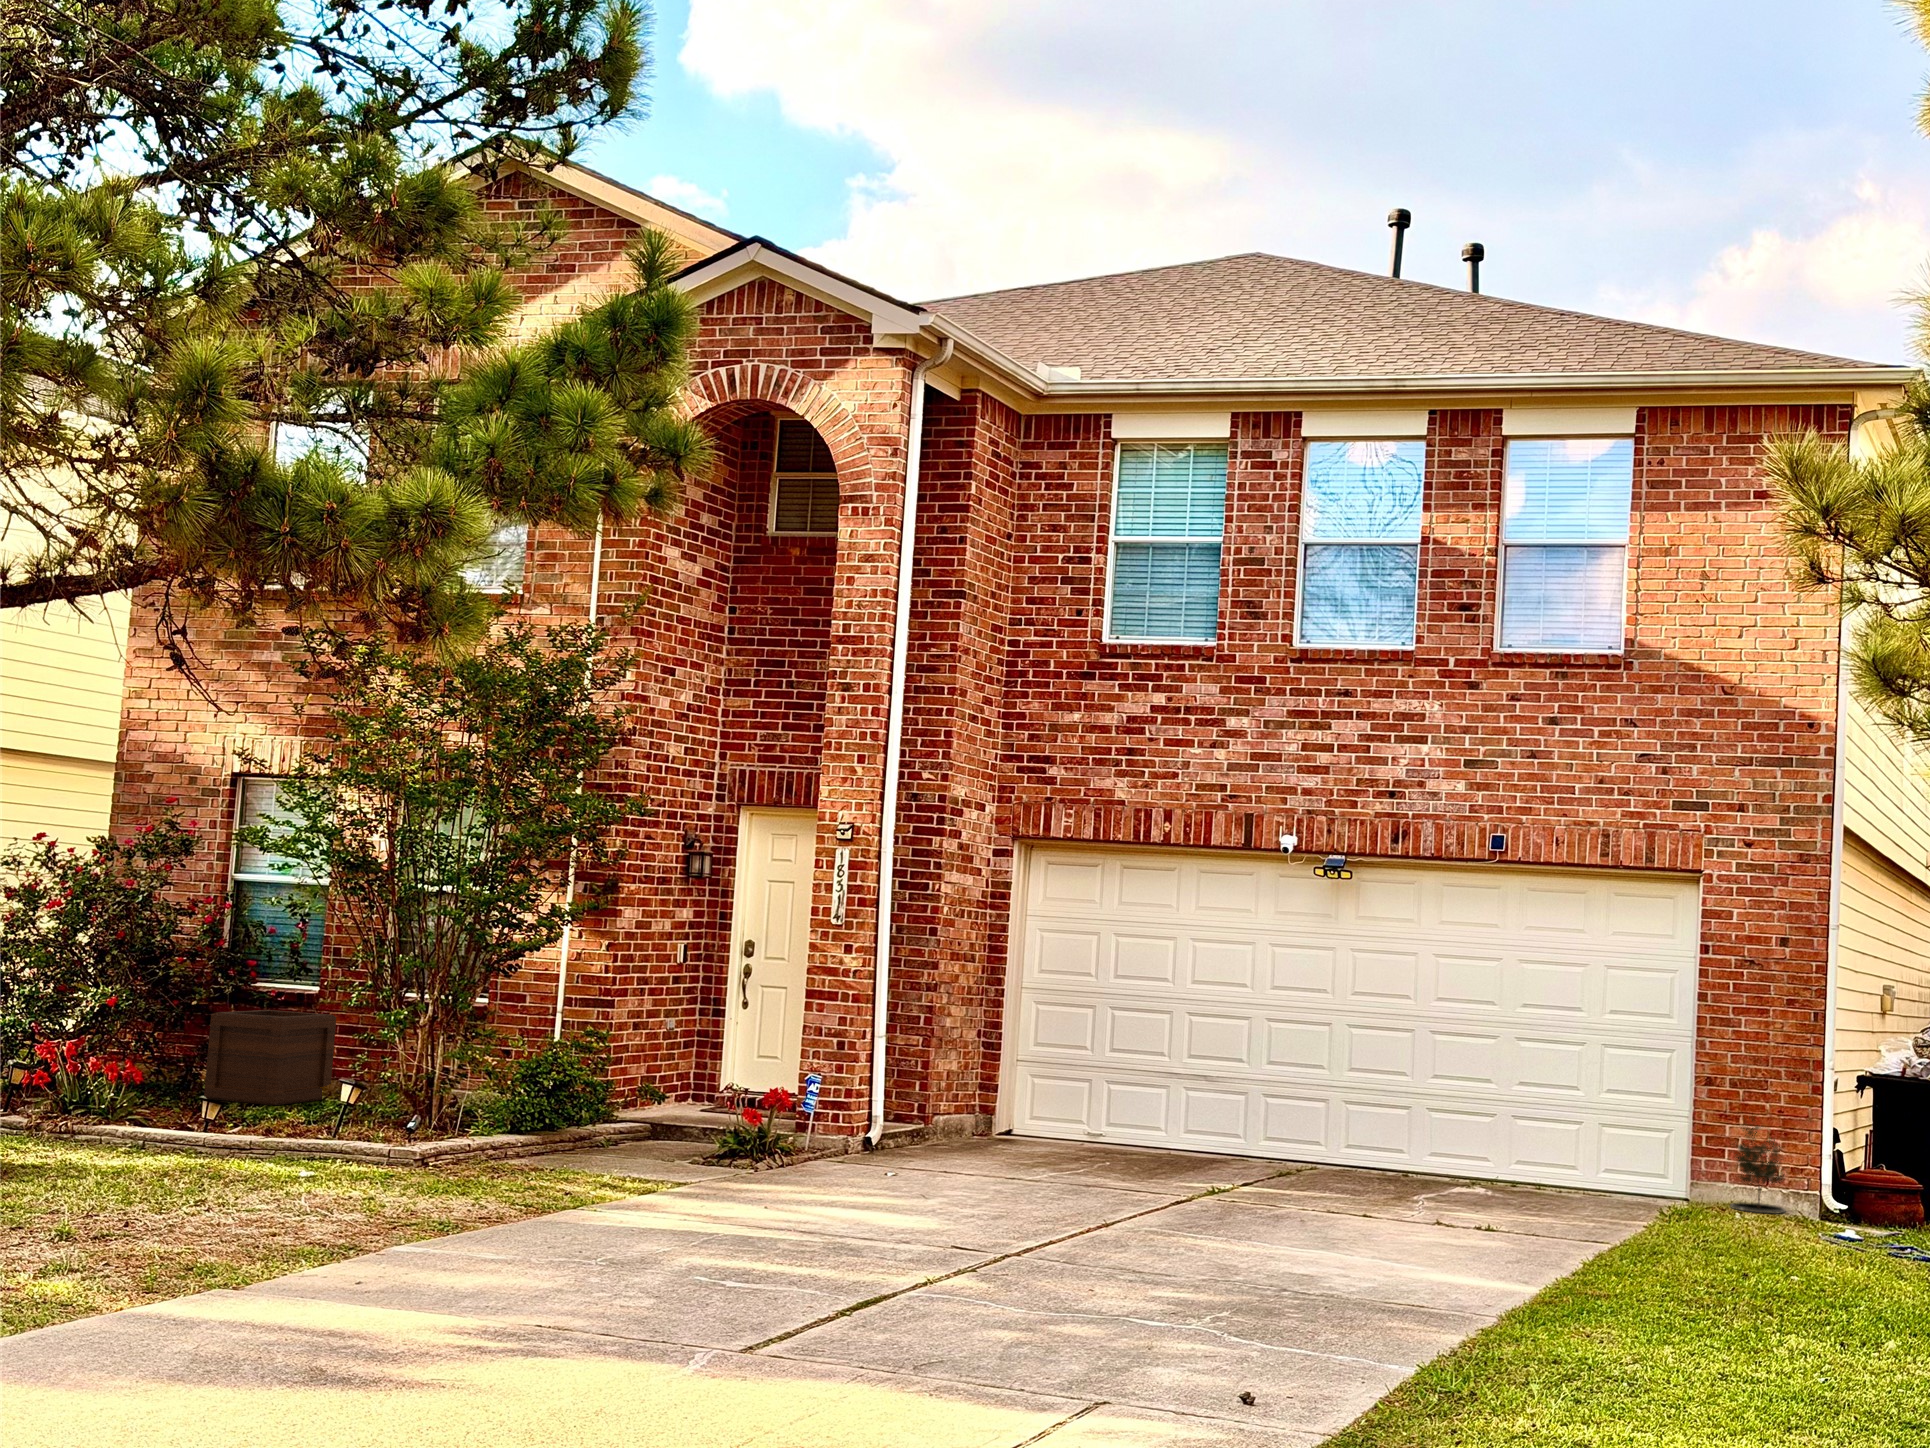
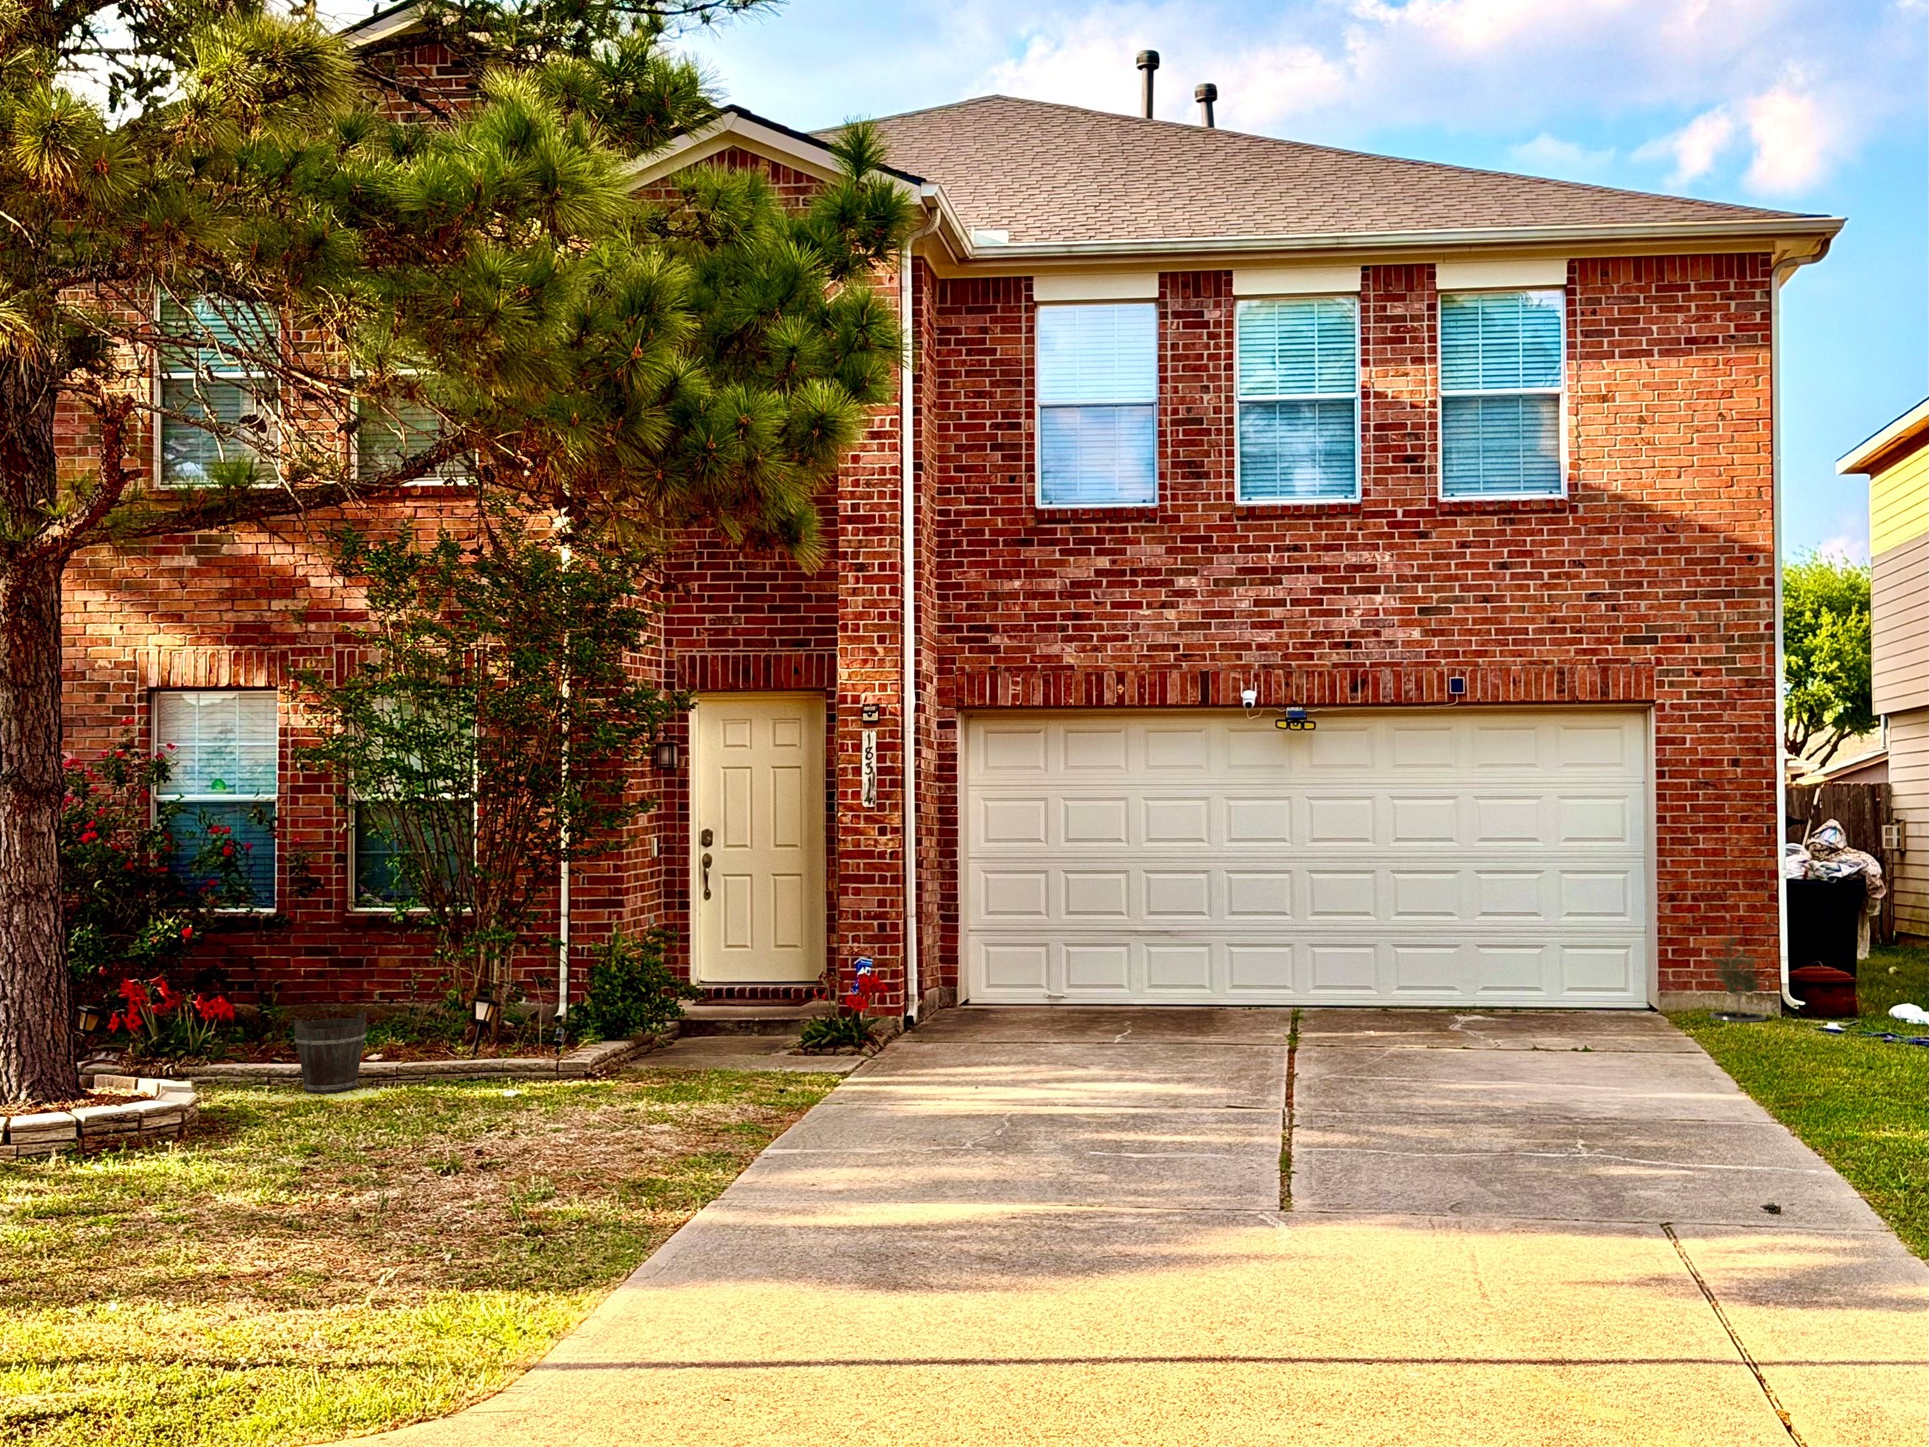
wooden crate: present [204,1010,336,1105] -> none [112,950,252,1059]
bucket: none [322,1068,387,1134] -> present [293,1011,367,1093]

